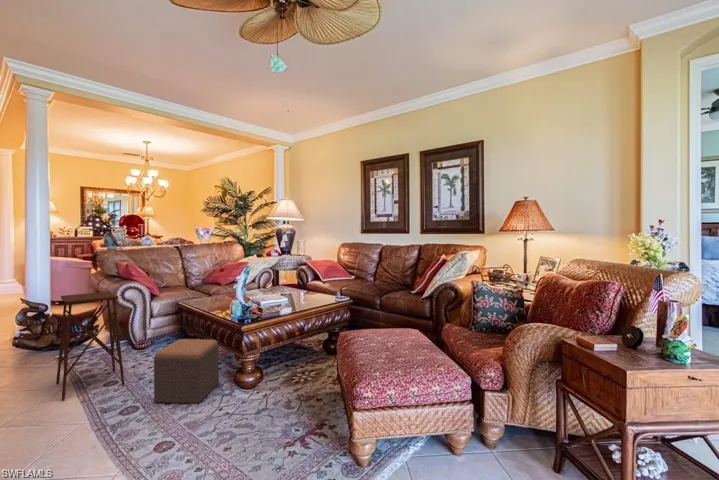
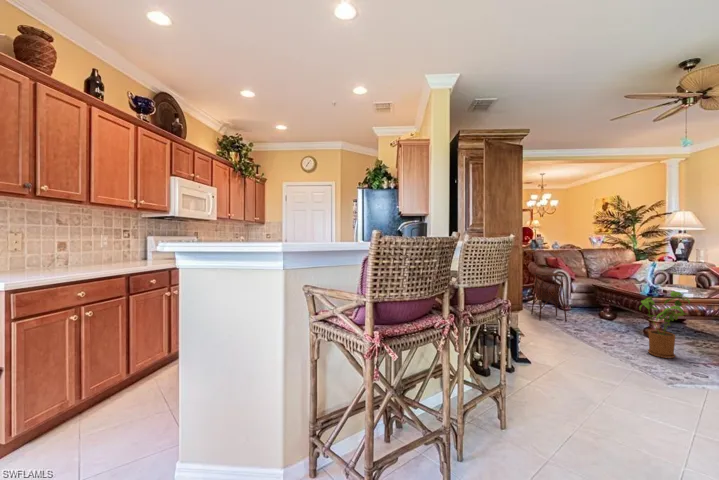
house plant: none [223,312,290,439] -> present [639,291,690,358]
footstool: present [154,339,219,403] -> none [589,303,629,338]

